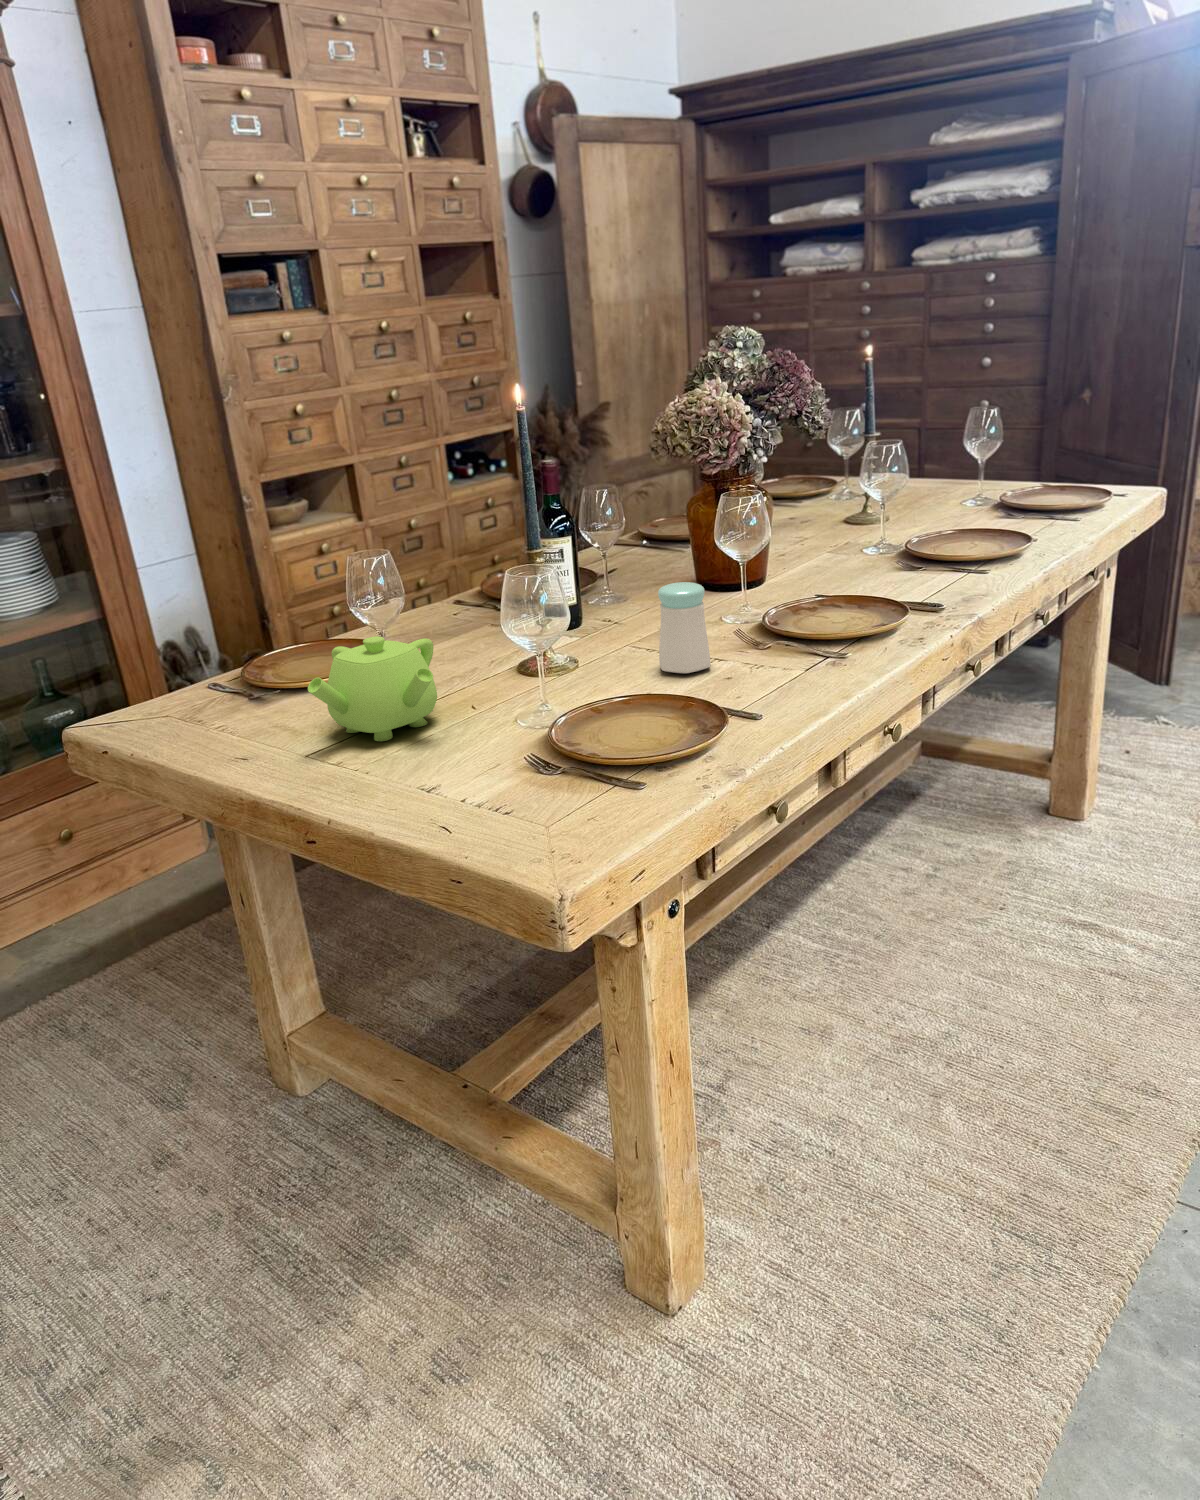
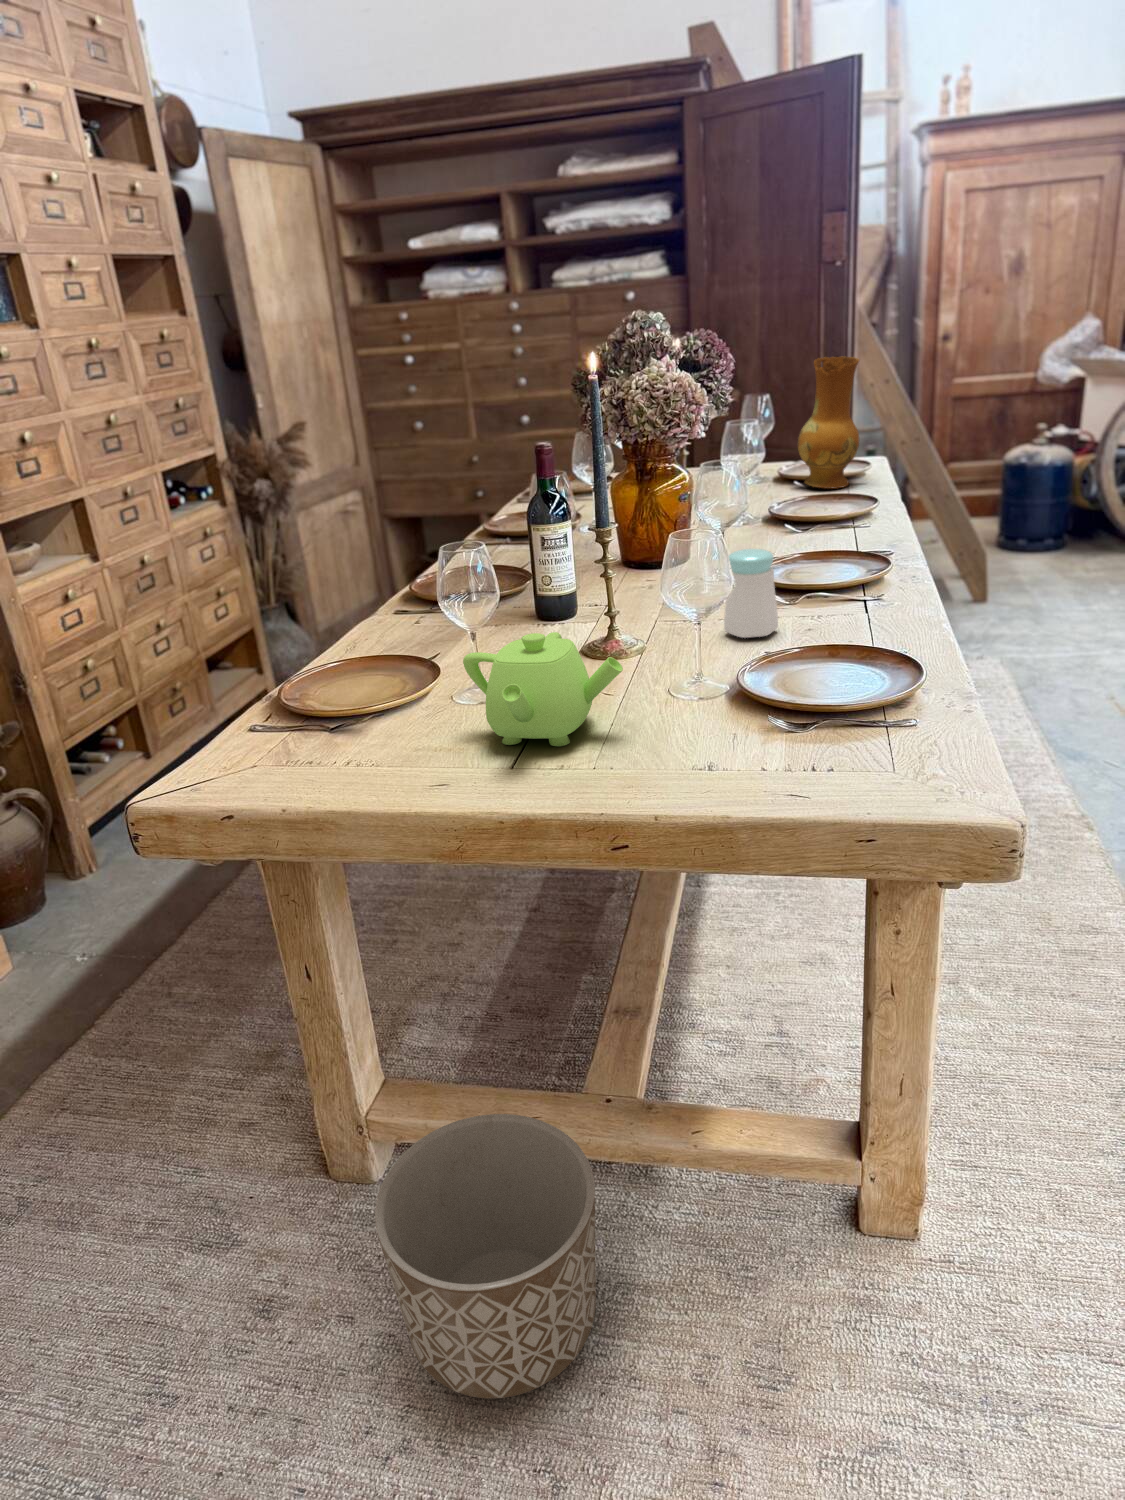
ceramic jug: none [993,370,1069,523] -> present [798,357,859,489]
planter: none [166,1058,376,1296] -> present [375,1114,596,1399]

